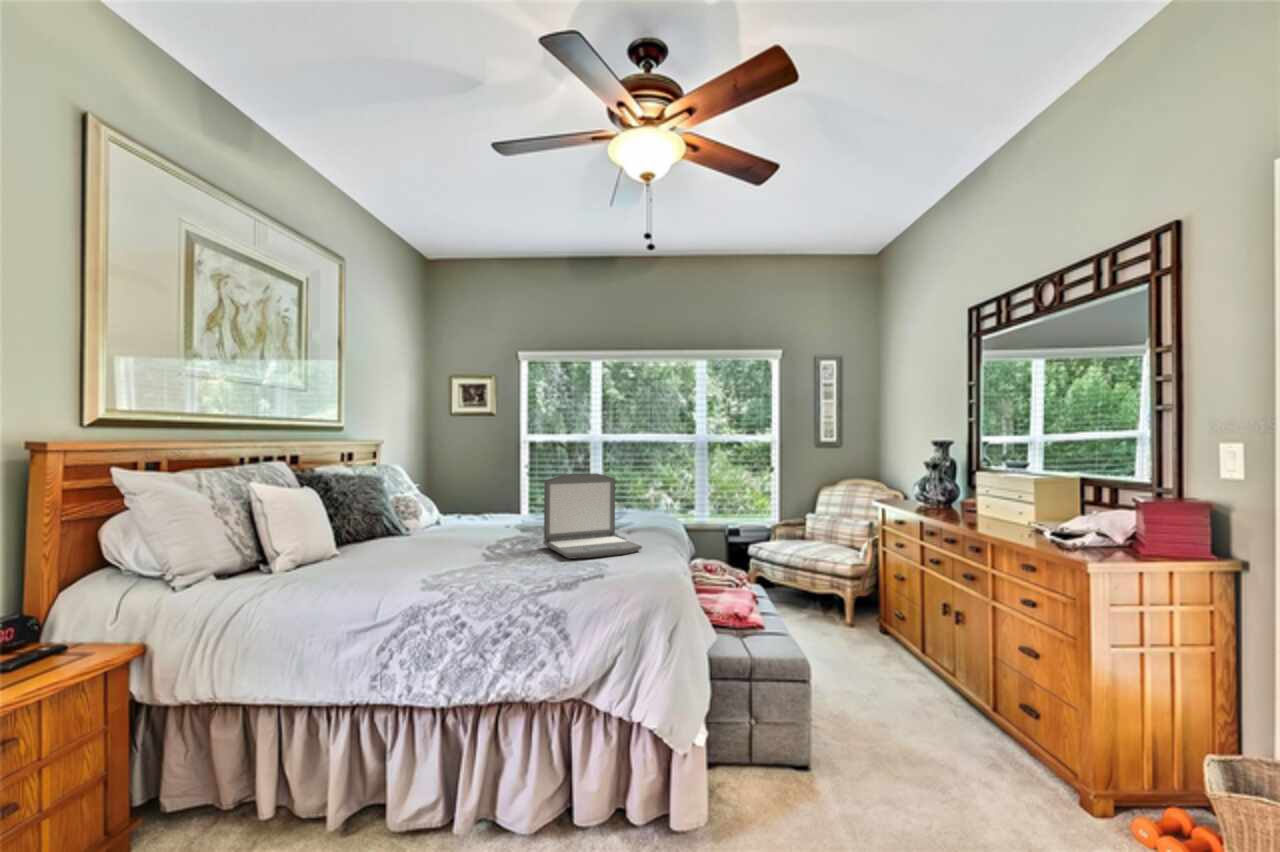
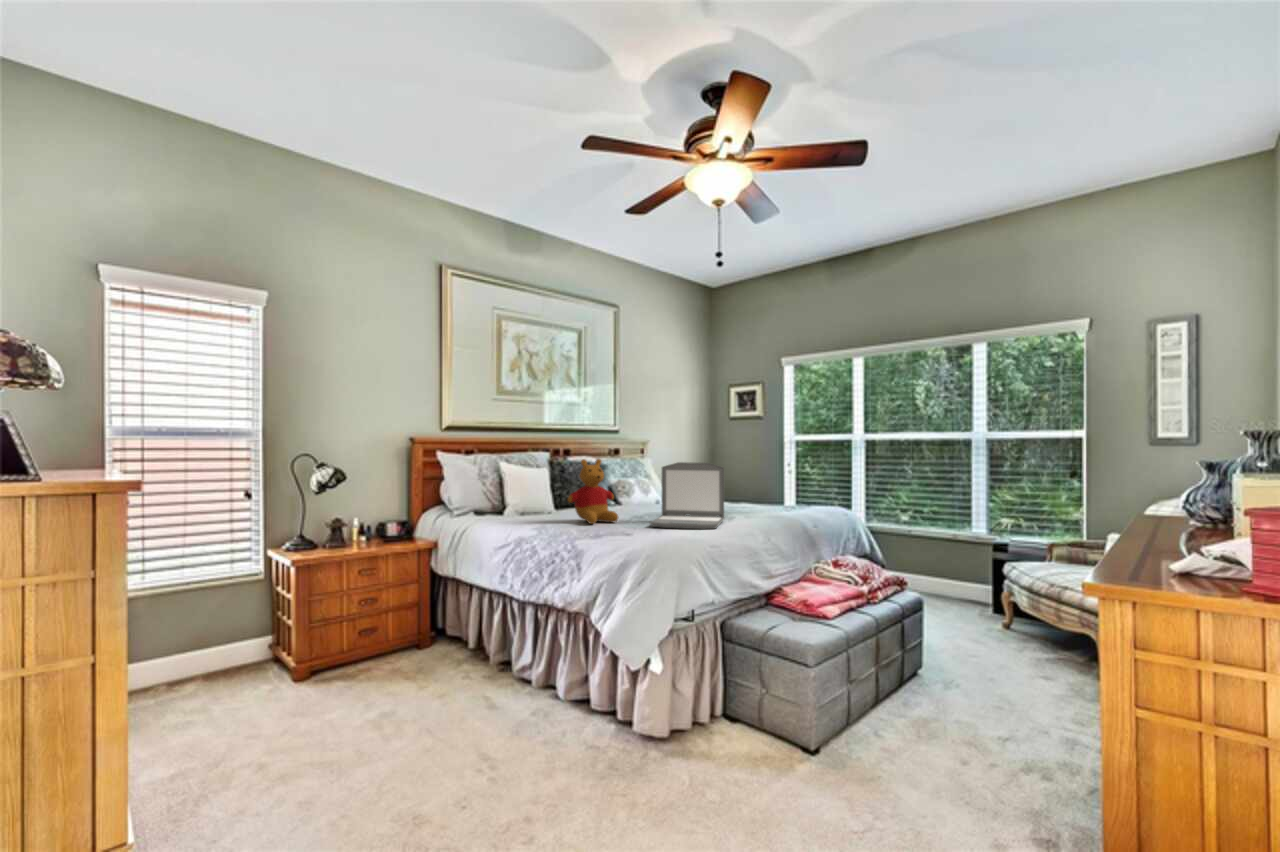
stuffed bear: none [432,473,502,567] -> present [568,459,619,524]

